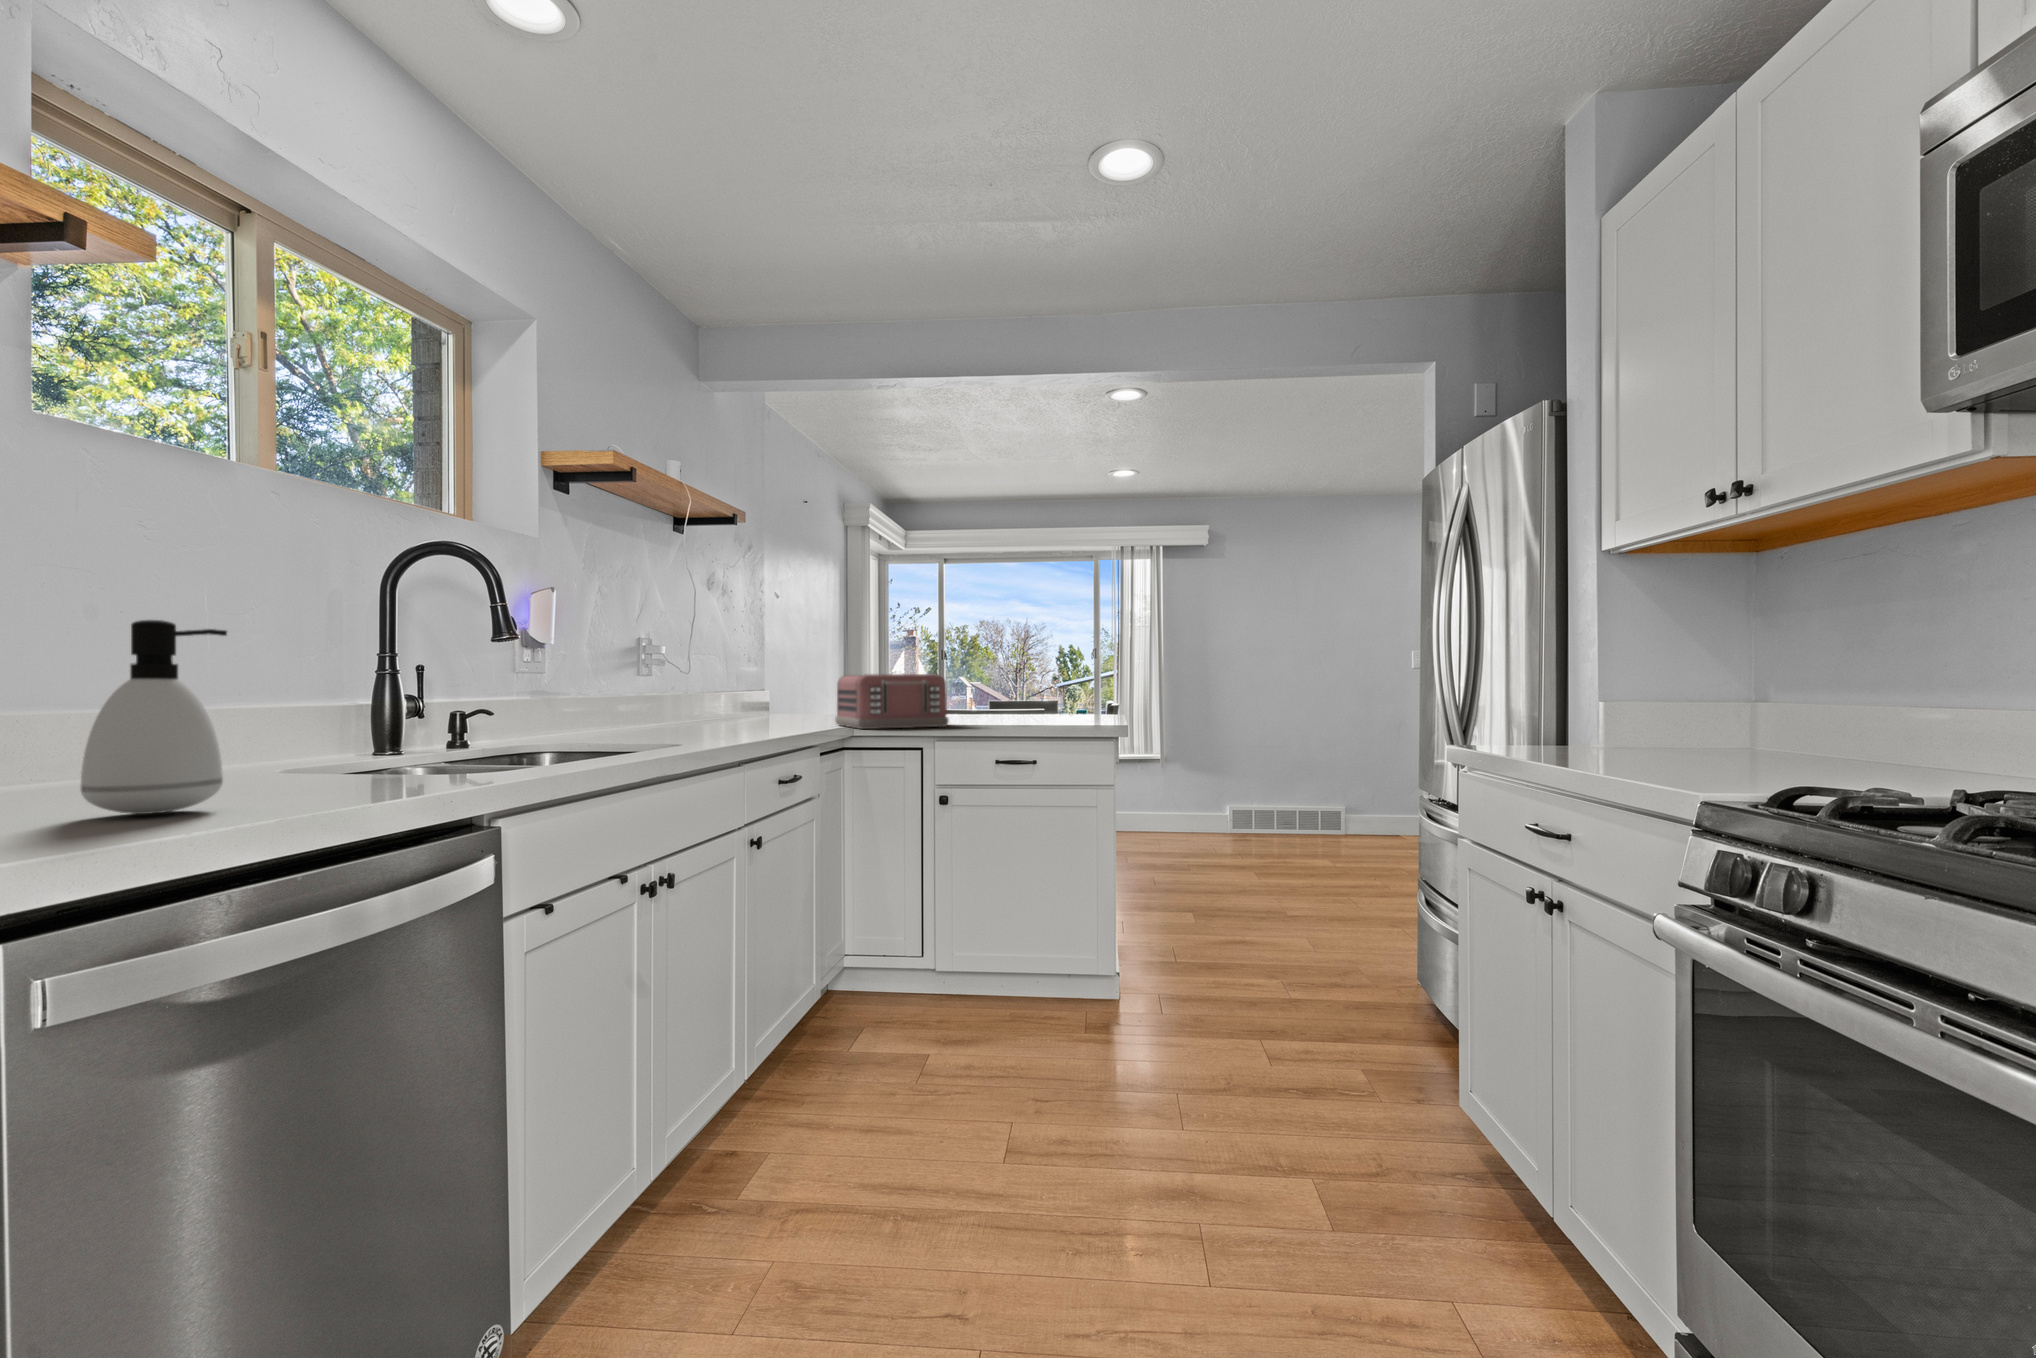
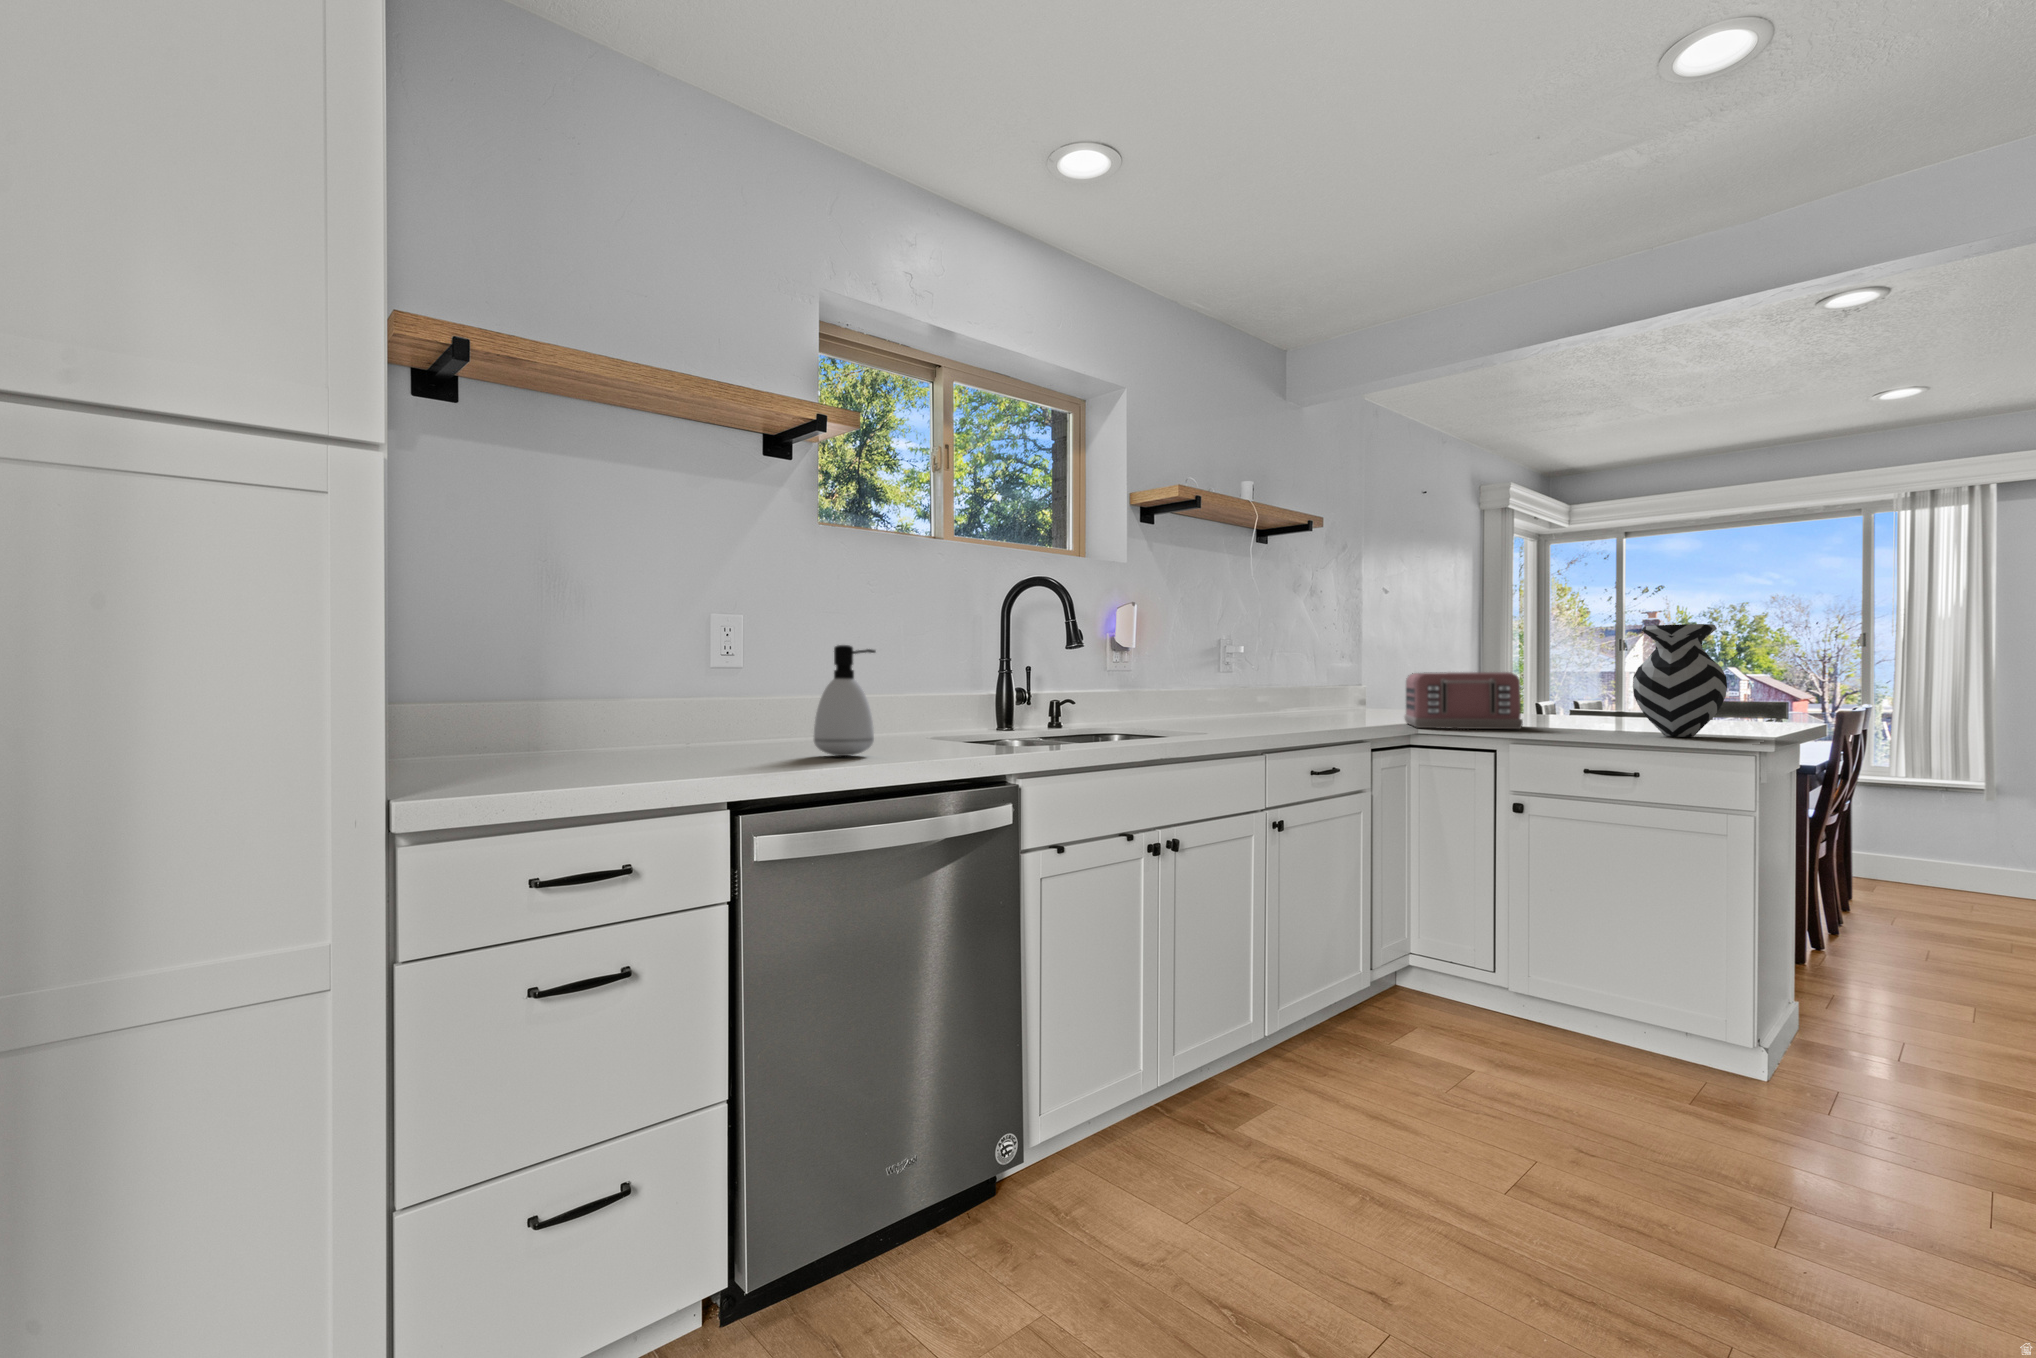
vase: none [1036,634,1102,727] -> present [1633,624,1727,737]

